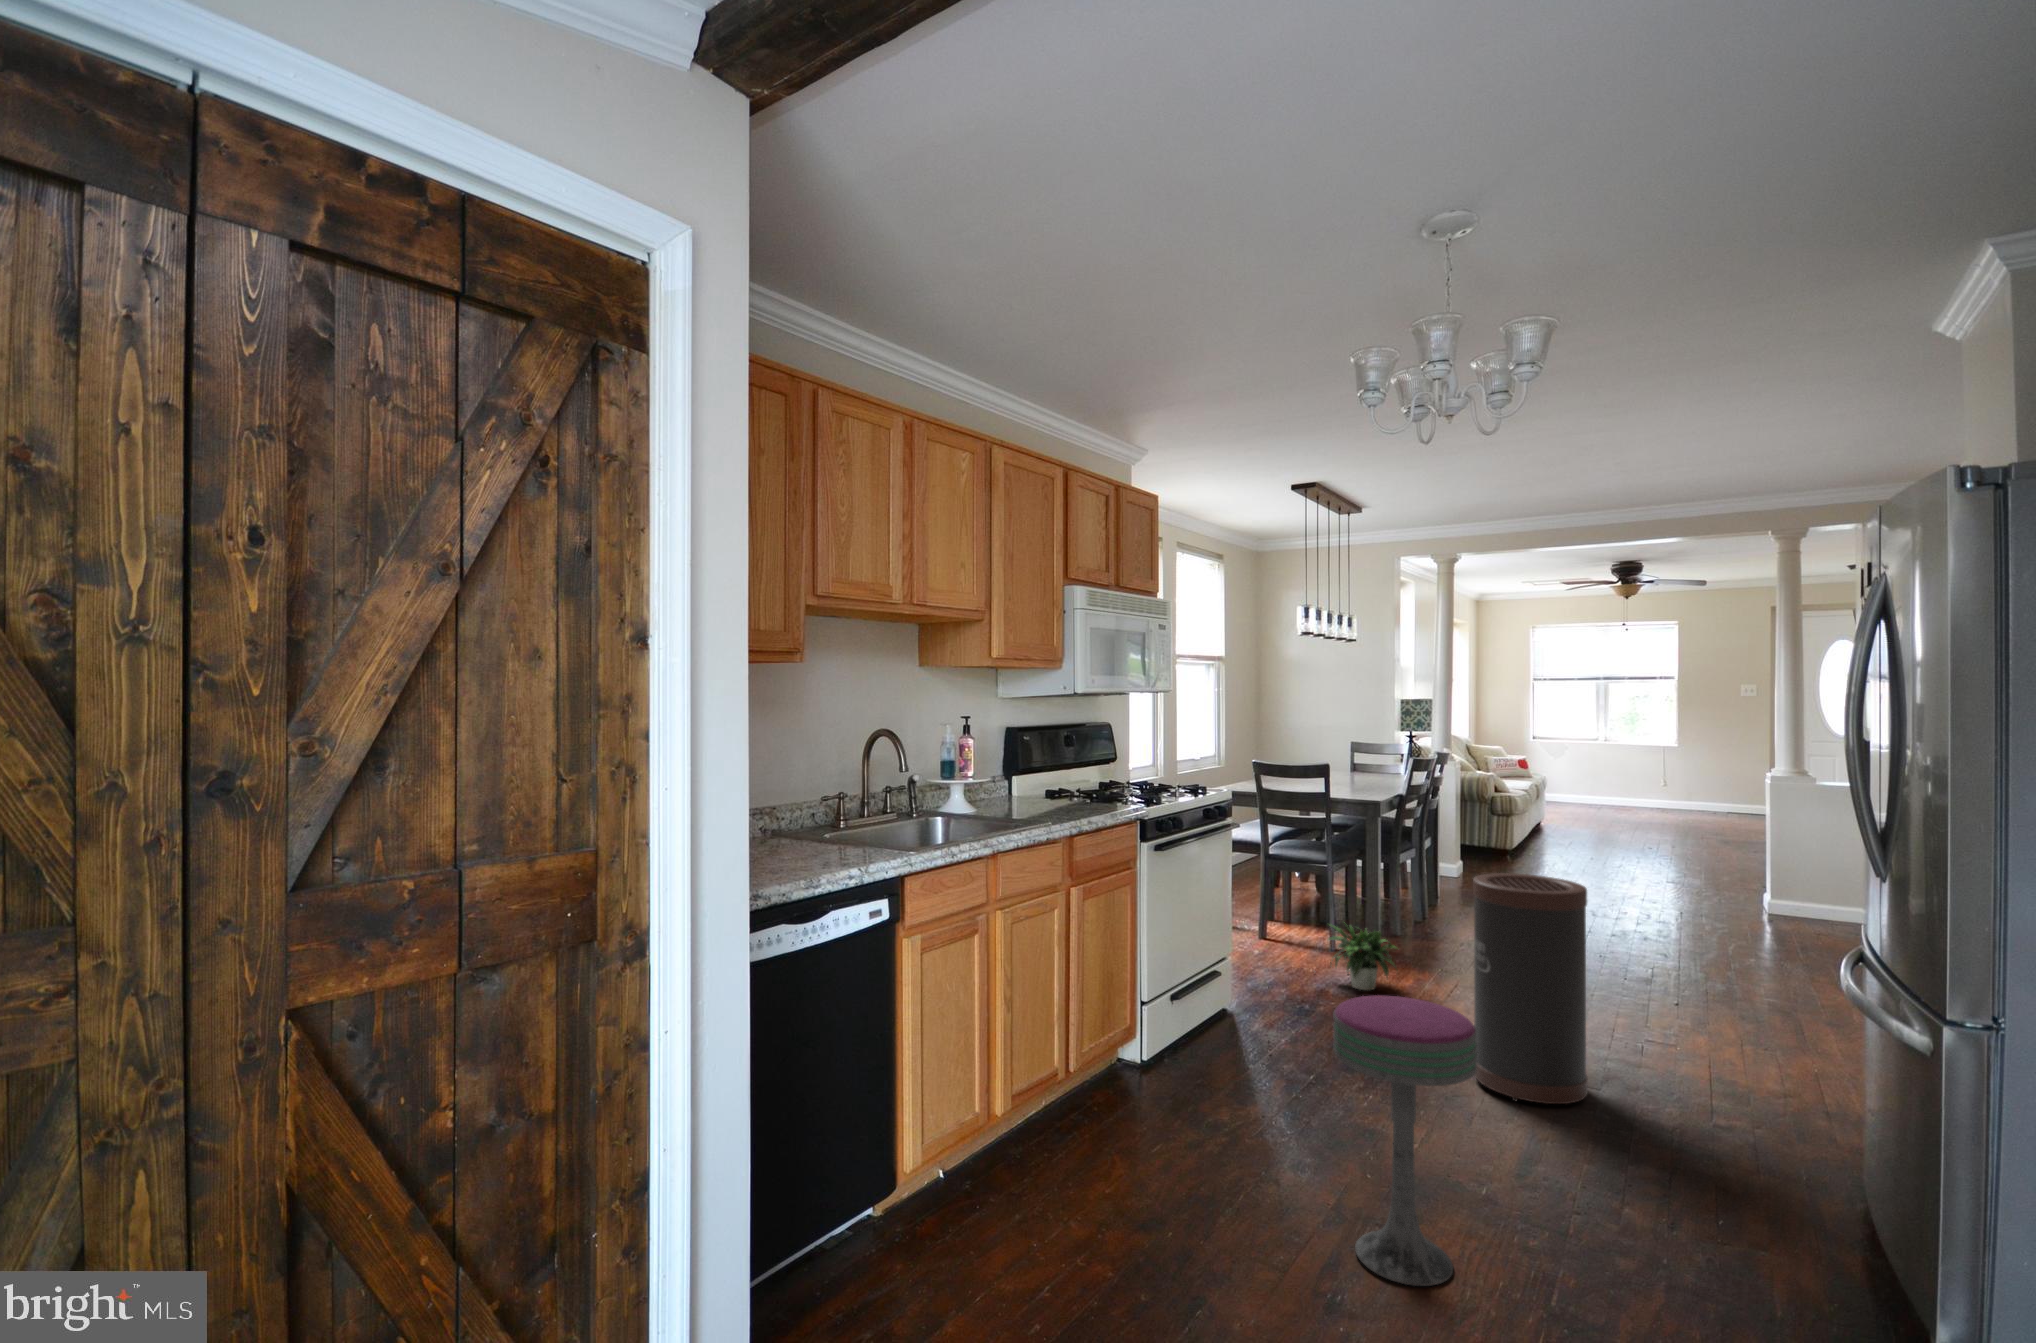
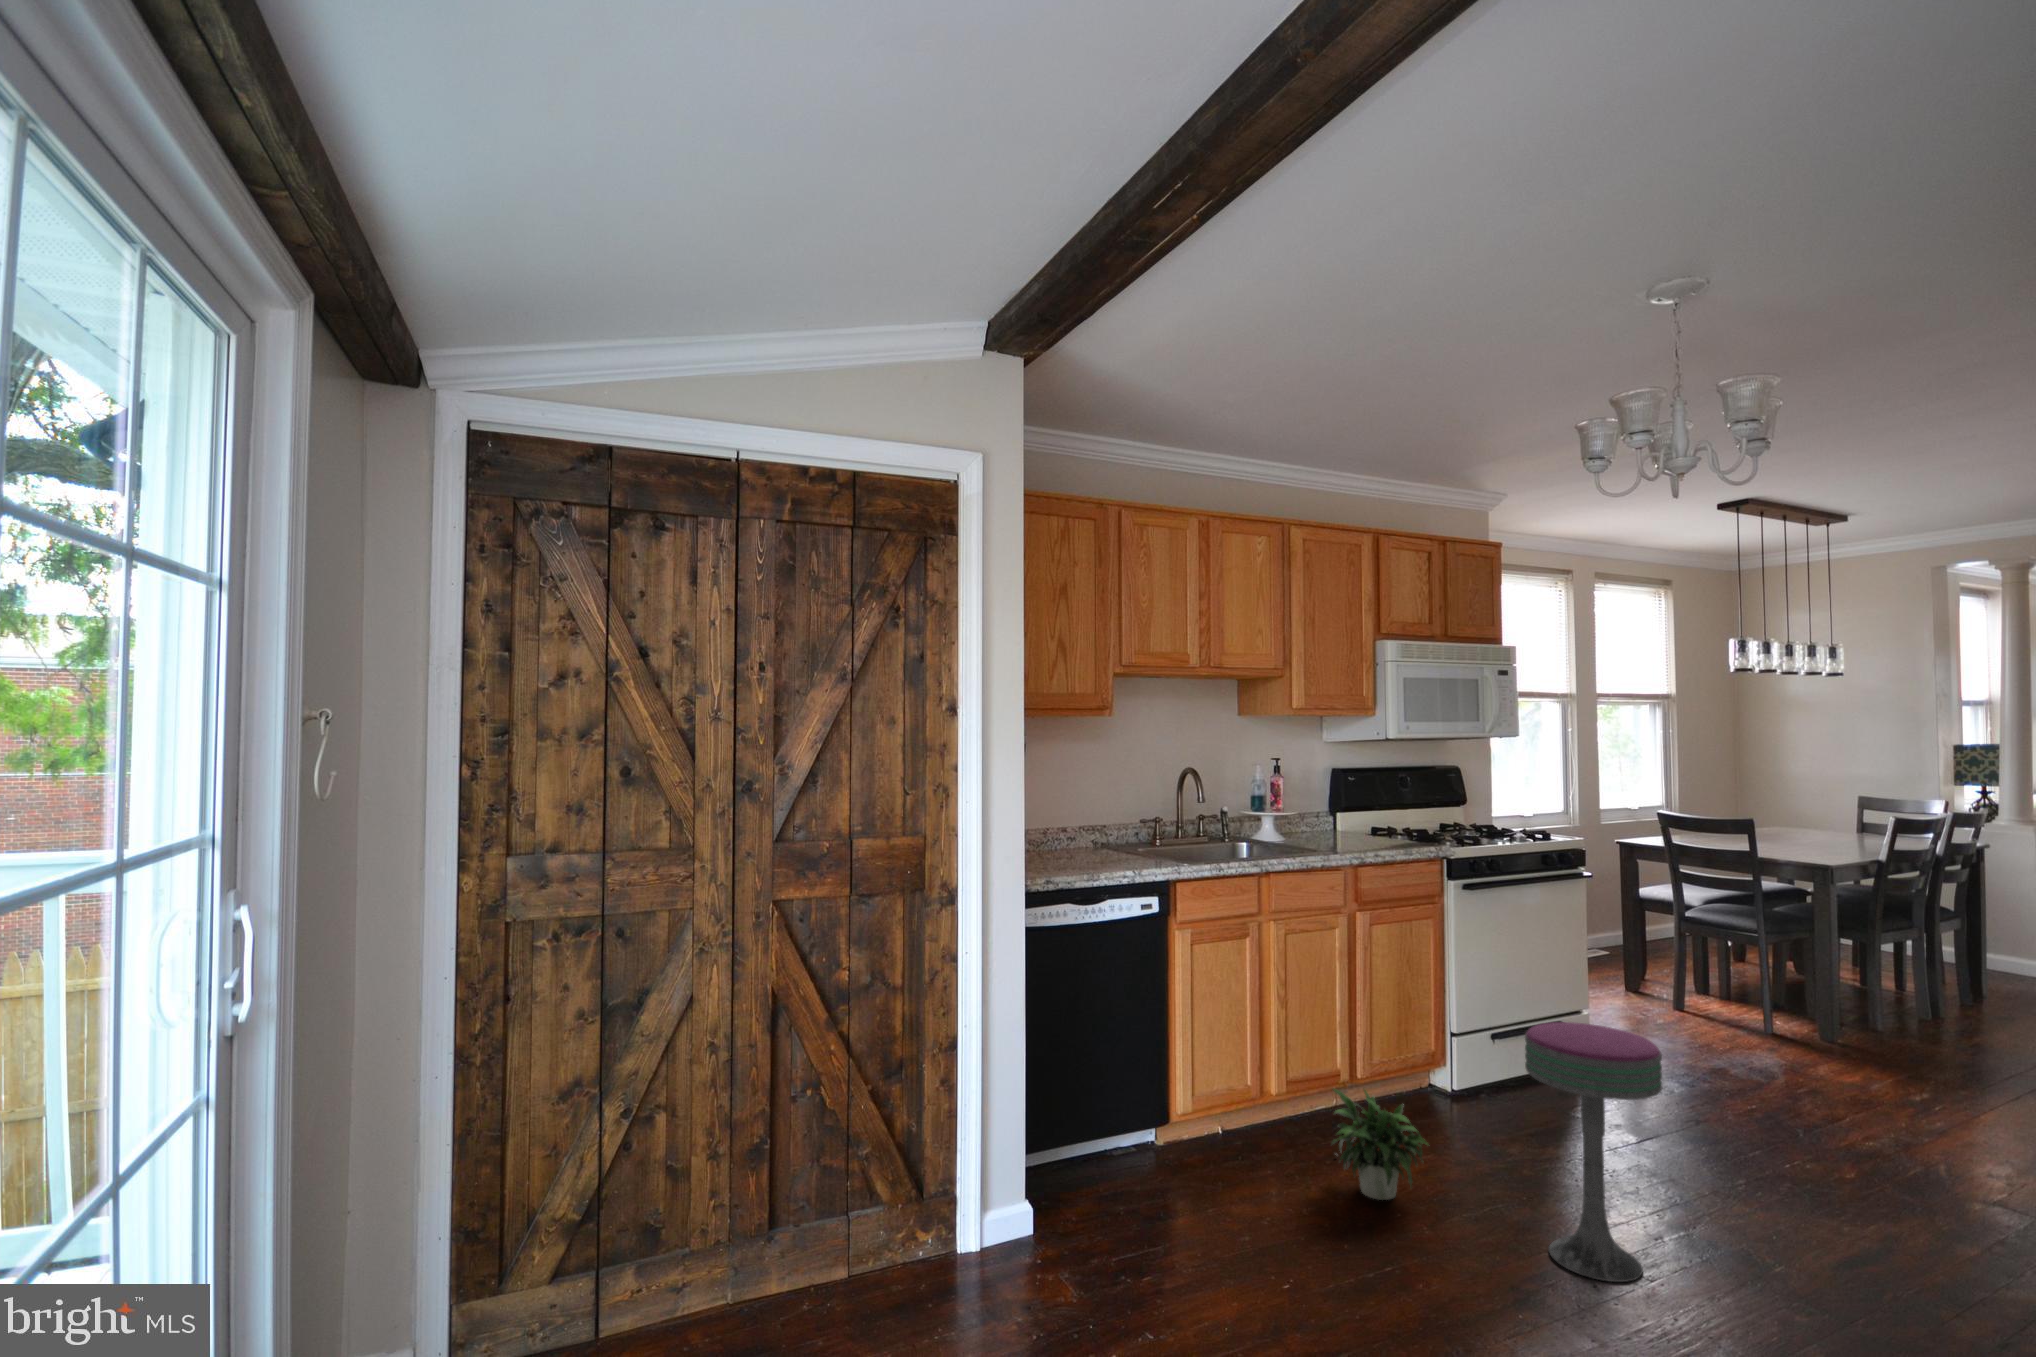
trash can: present [1473,873,1588,1104] -> none [1815,942,1964,1199]
potted plant: present [1328,922,1396,990] -> present [1332,1089,1428,1200]

